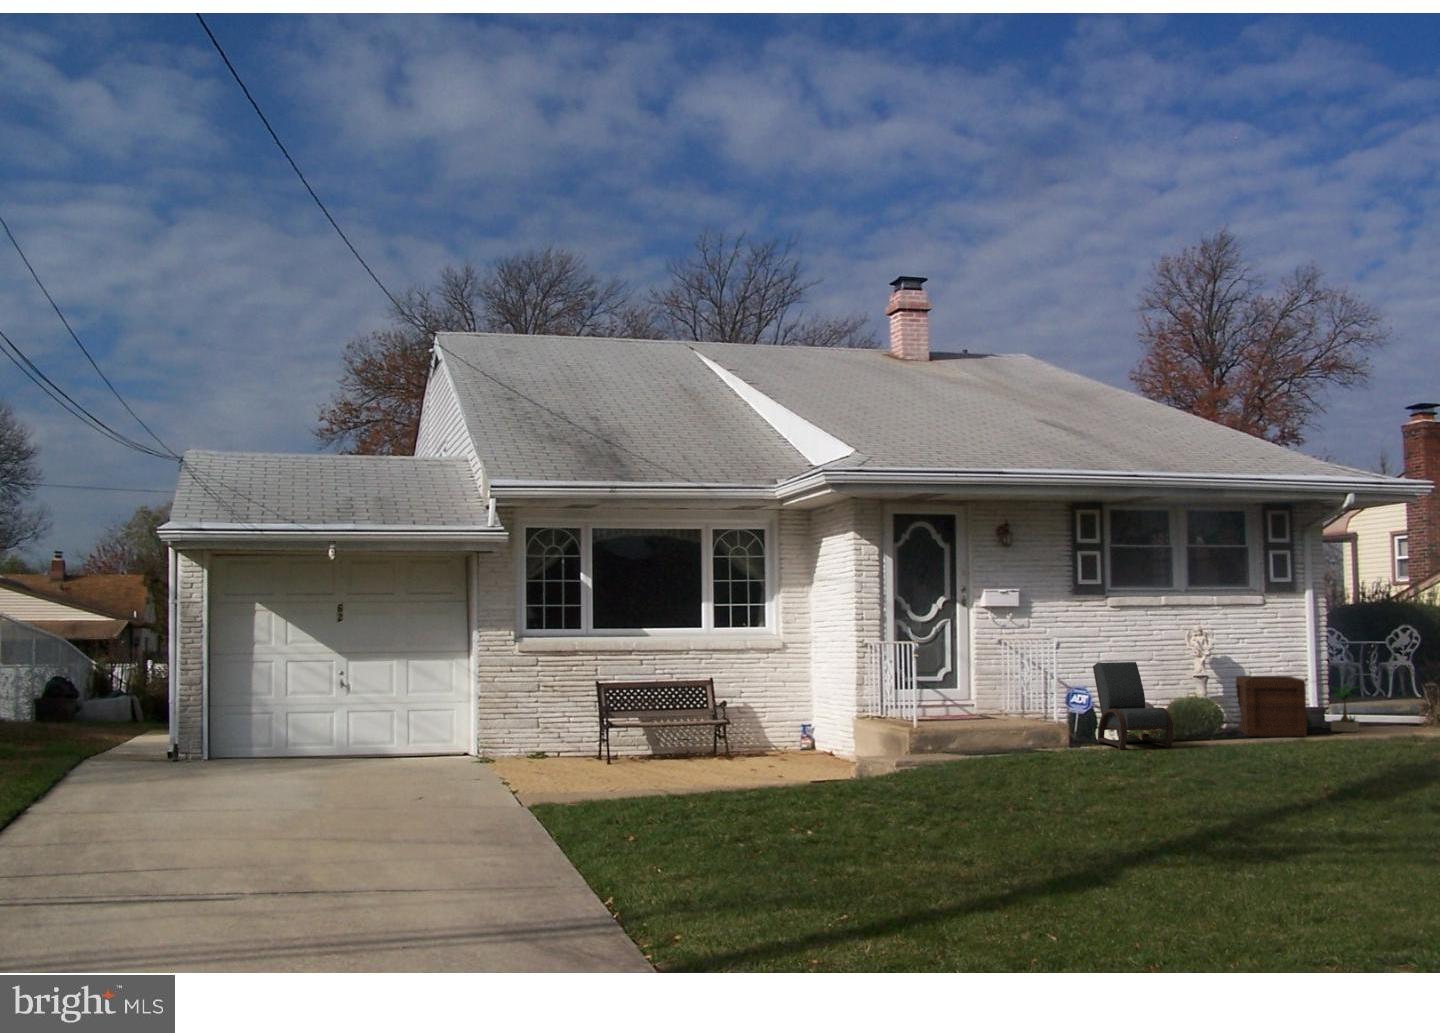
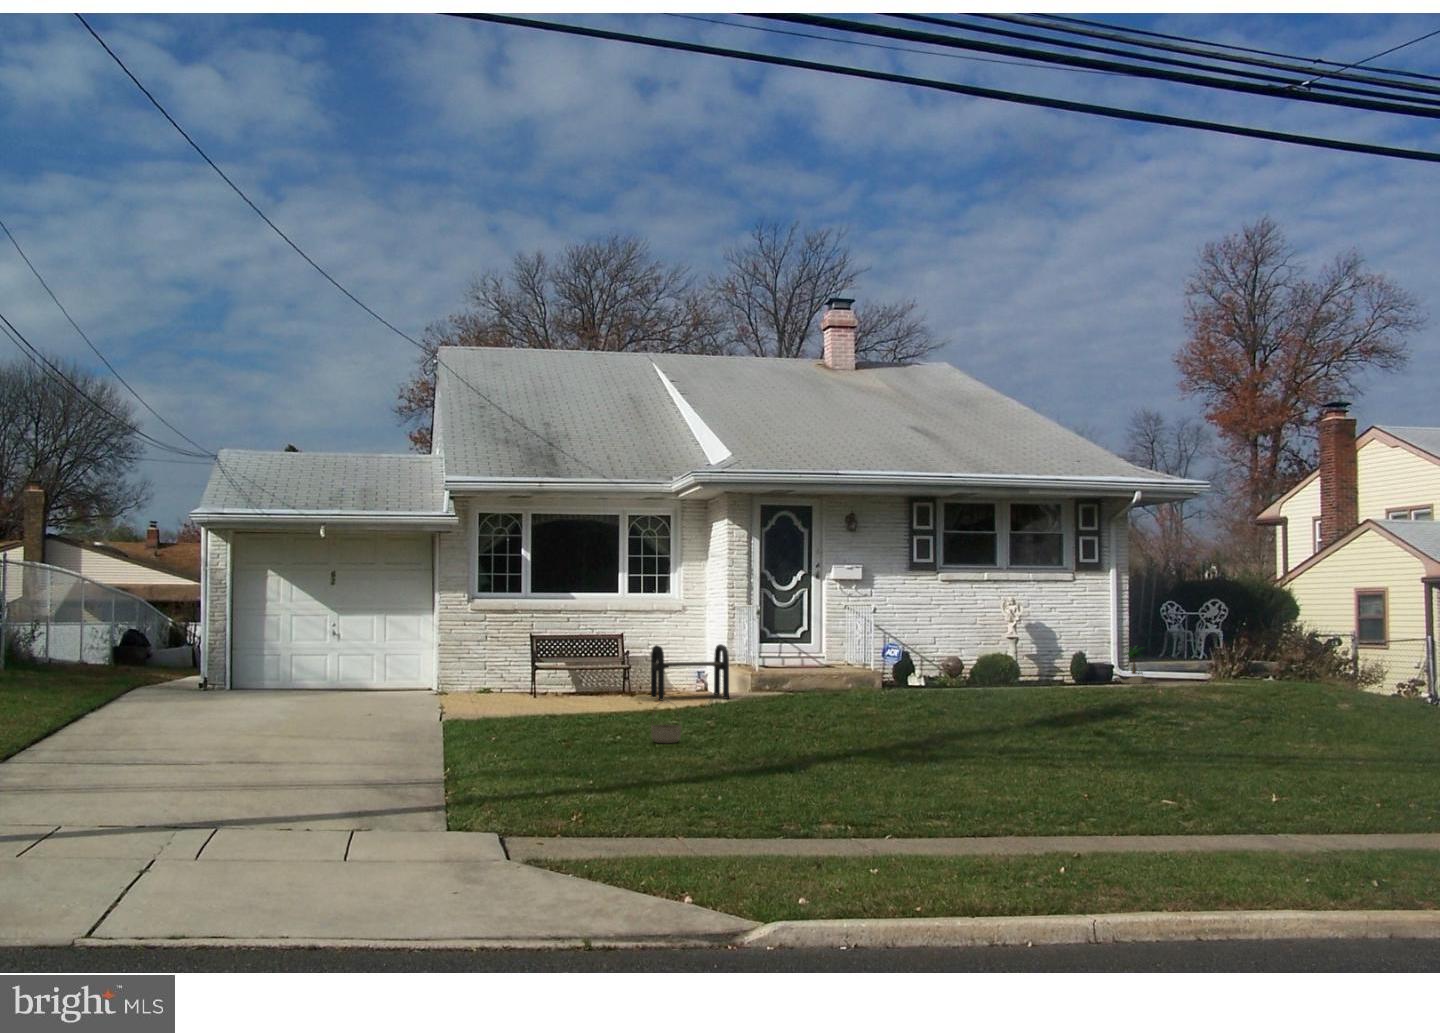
lounge chair: present [1093,662,1174,749] -> none [923,625,978,693]
wooden crate: present [1236,676,1307,737] -> none [1047,638,1095,687]
bench: none [763,692,868,766] -> present [651,644,729,700]
basket: none [836,777,880,837] -> present [651,702,681,743]

